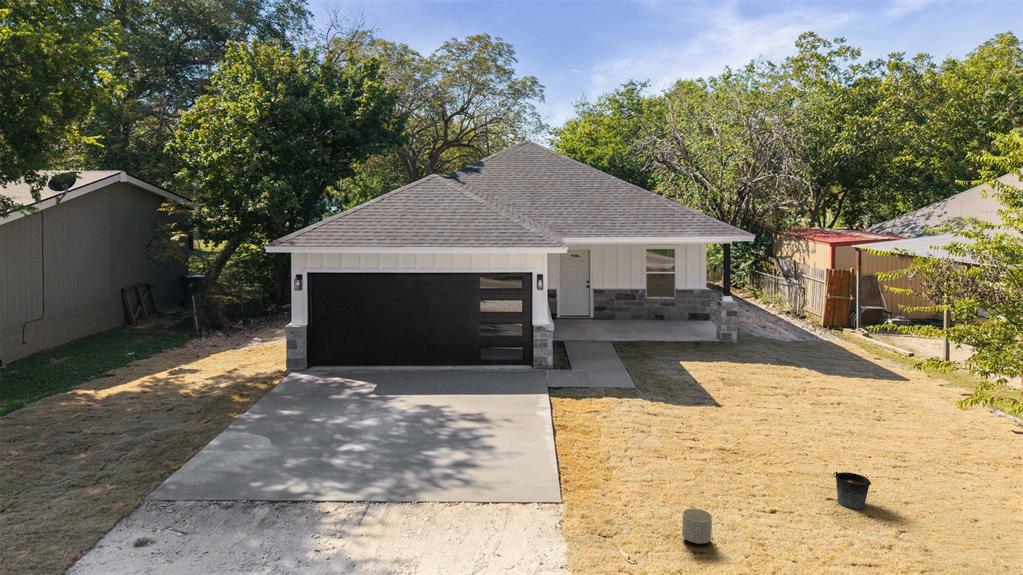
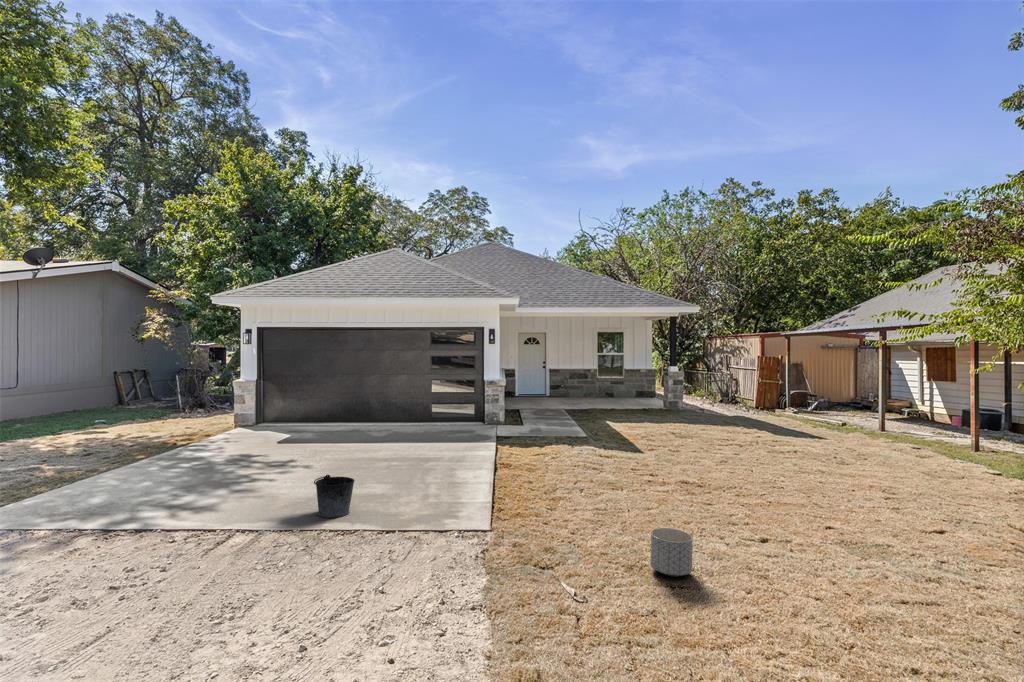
bucket: present [833,472,871,509] -> present [314,475,355,518]

